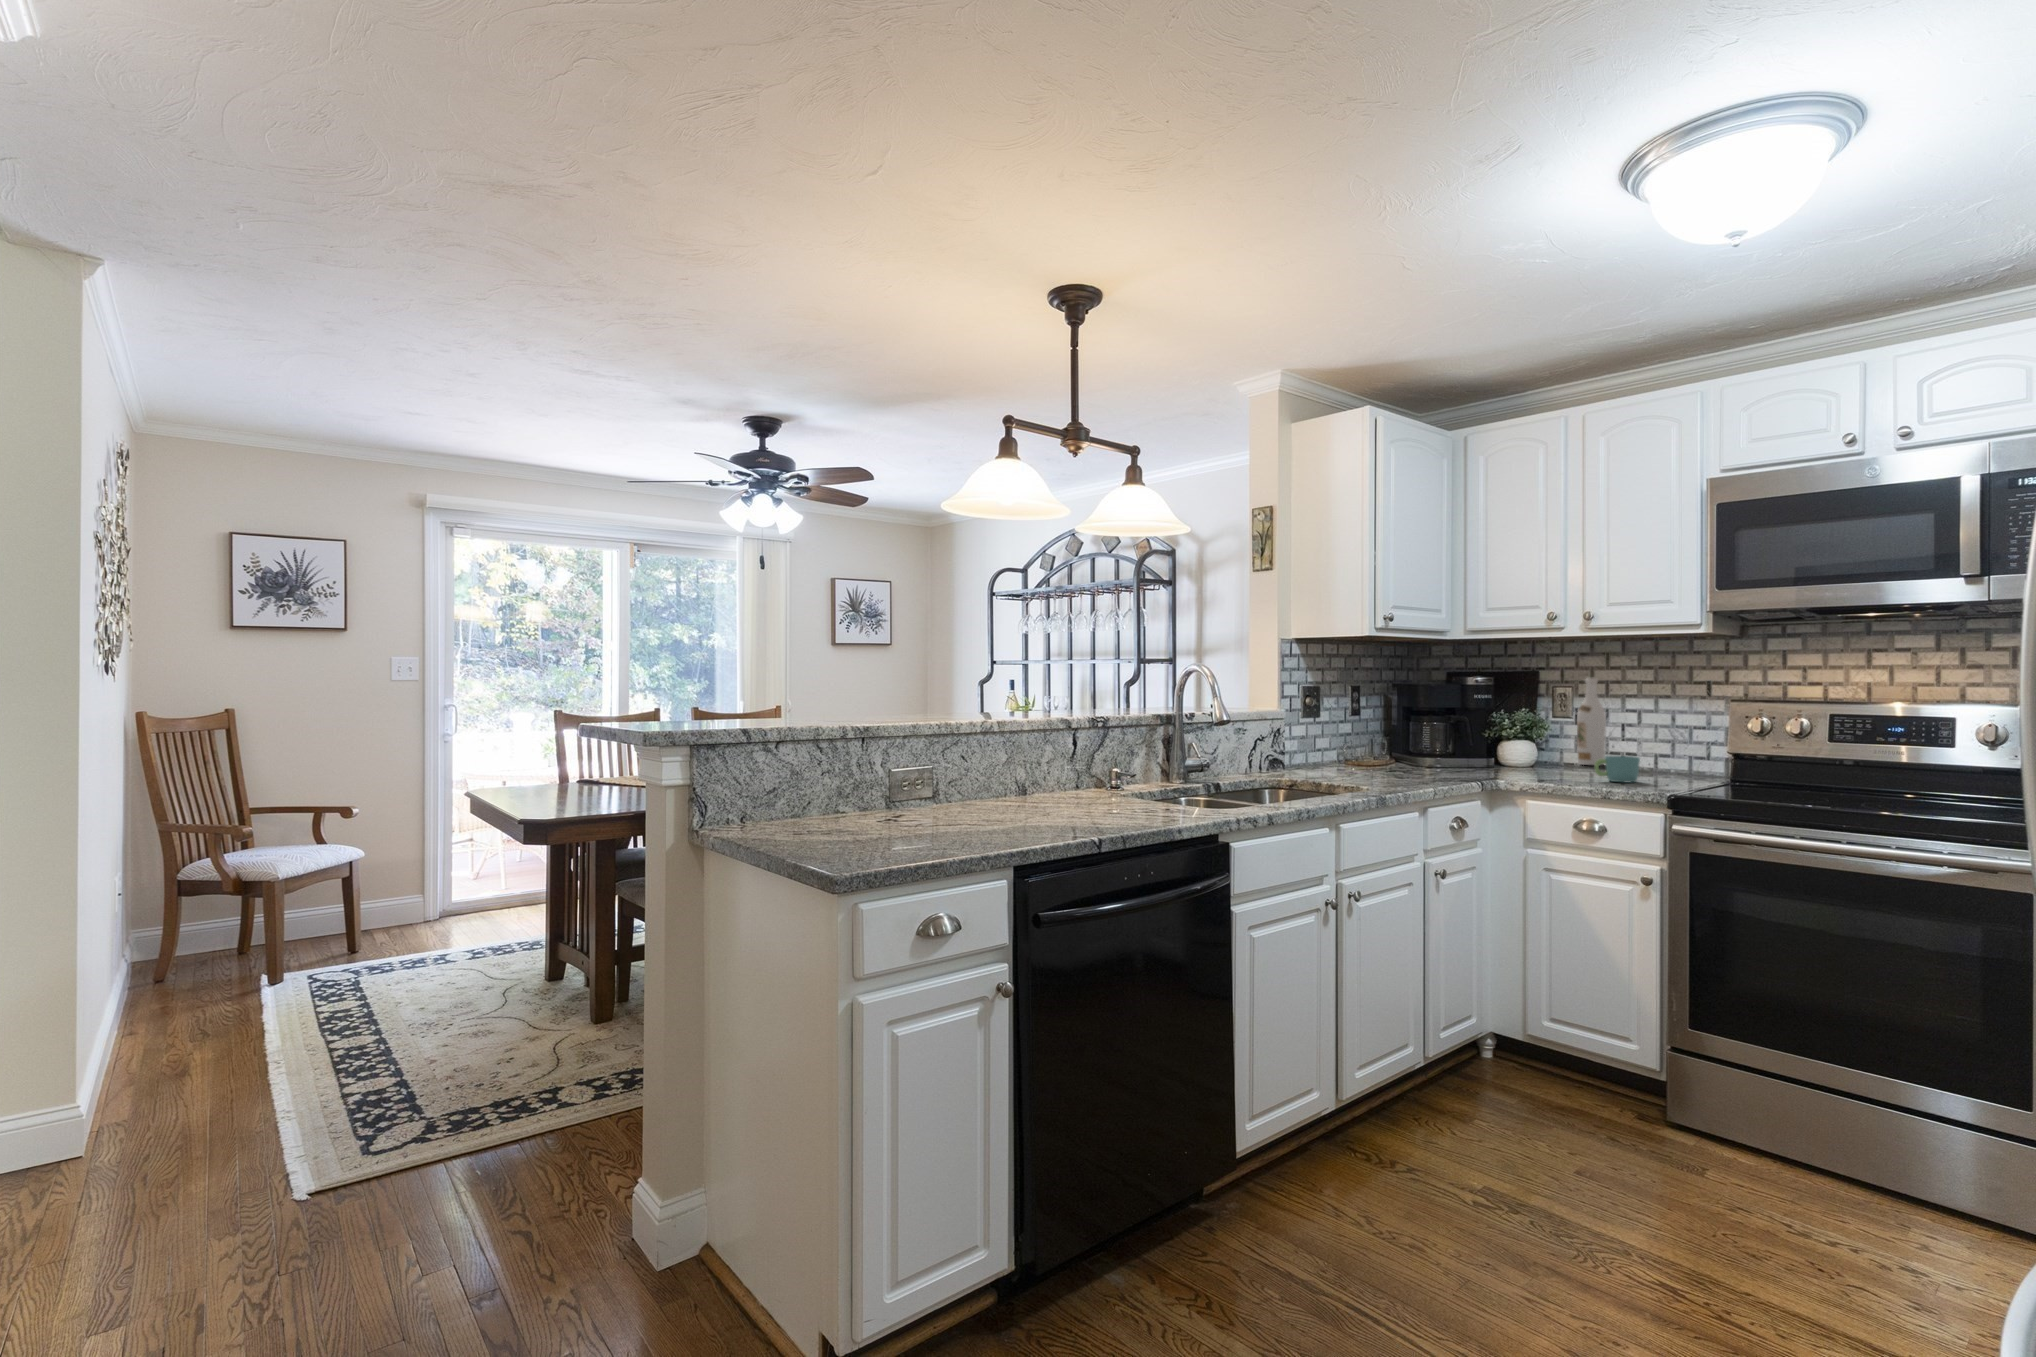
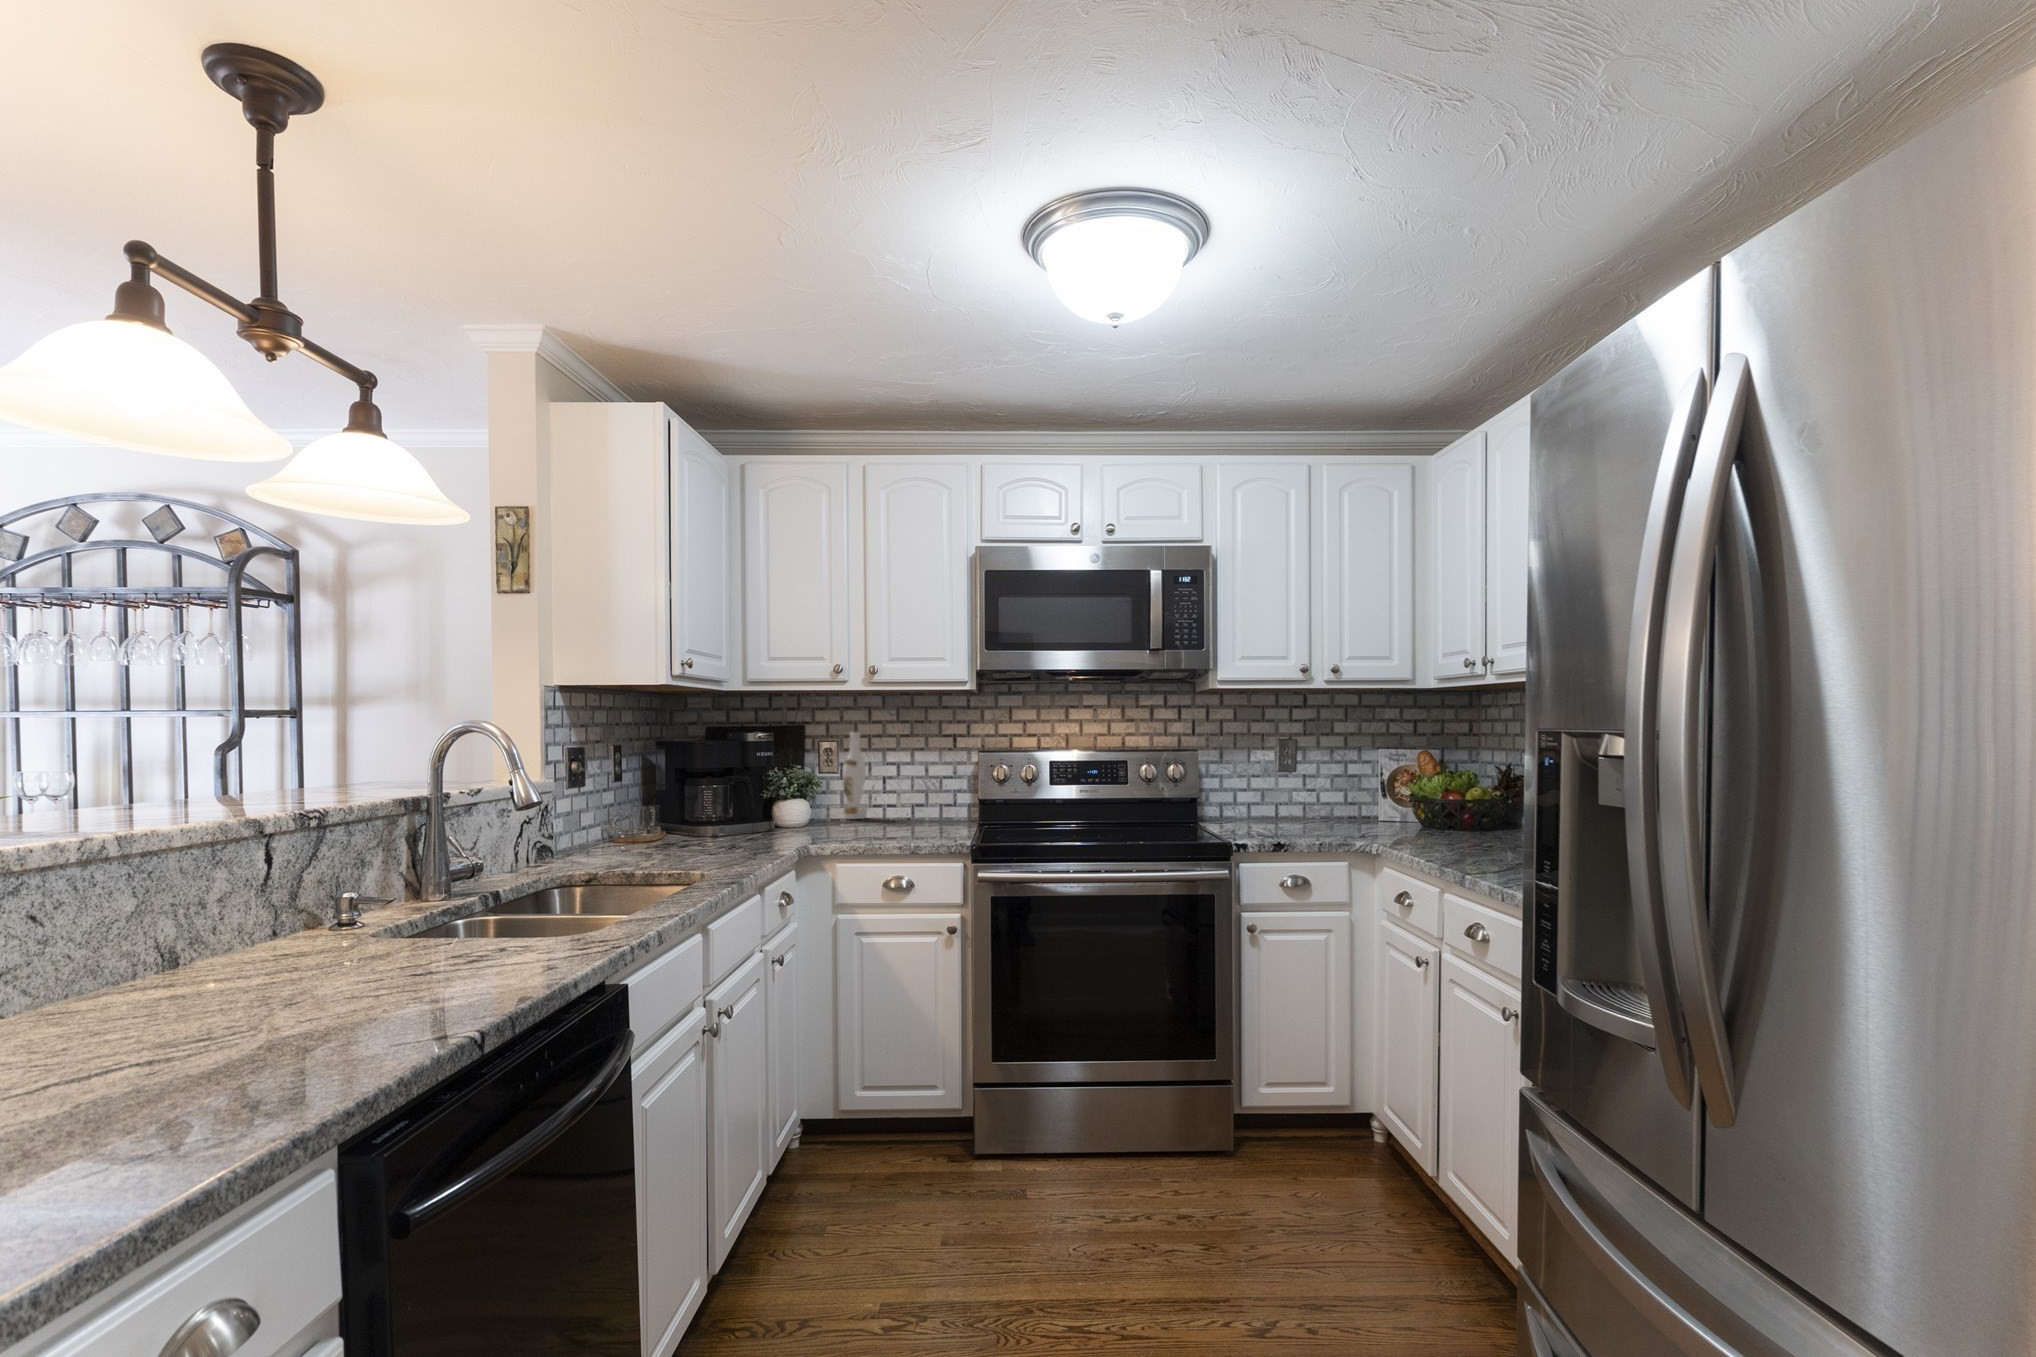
mug: present [1595,756,1640,782] -> none [889,808,926,835]

